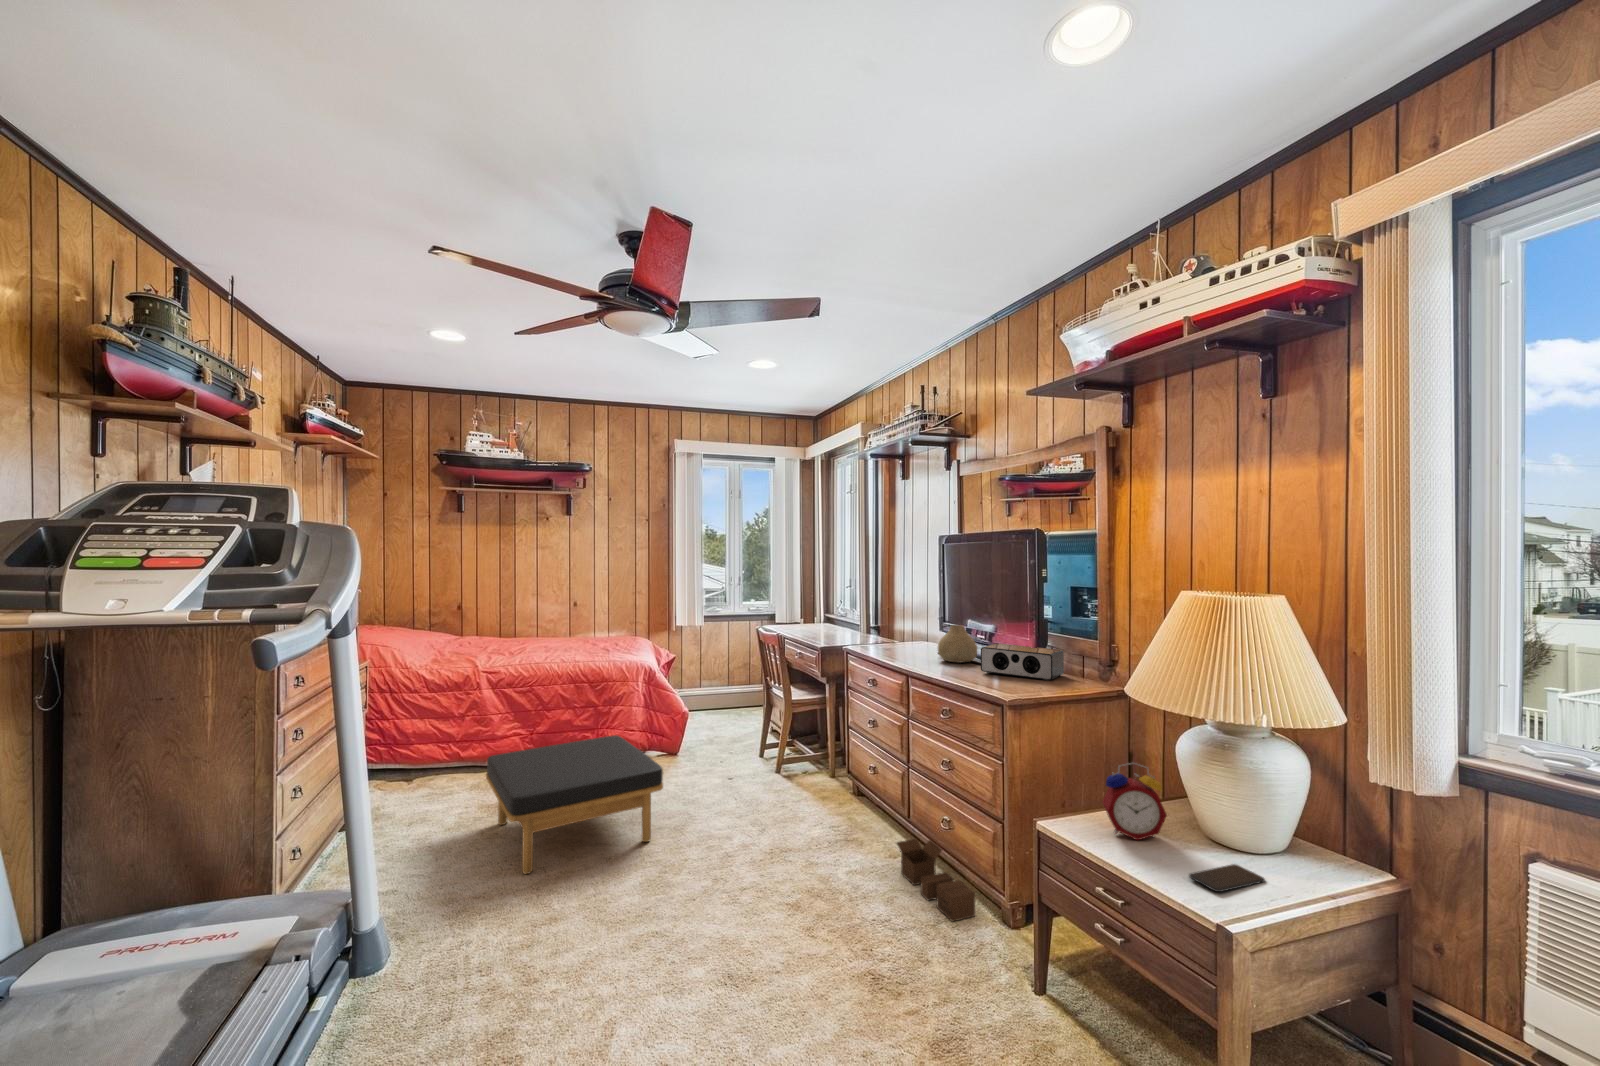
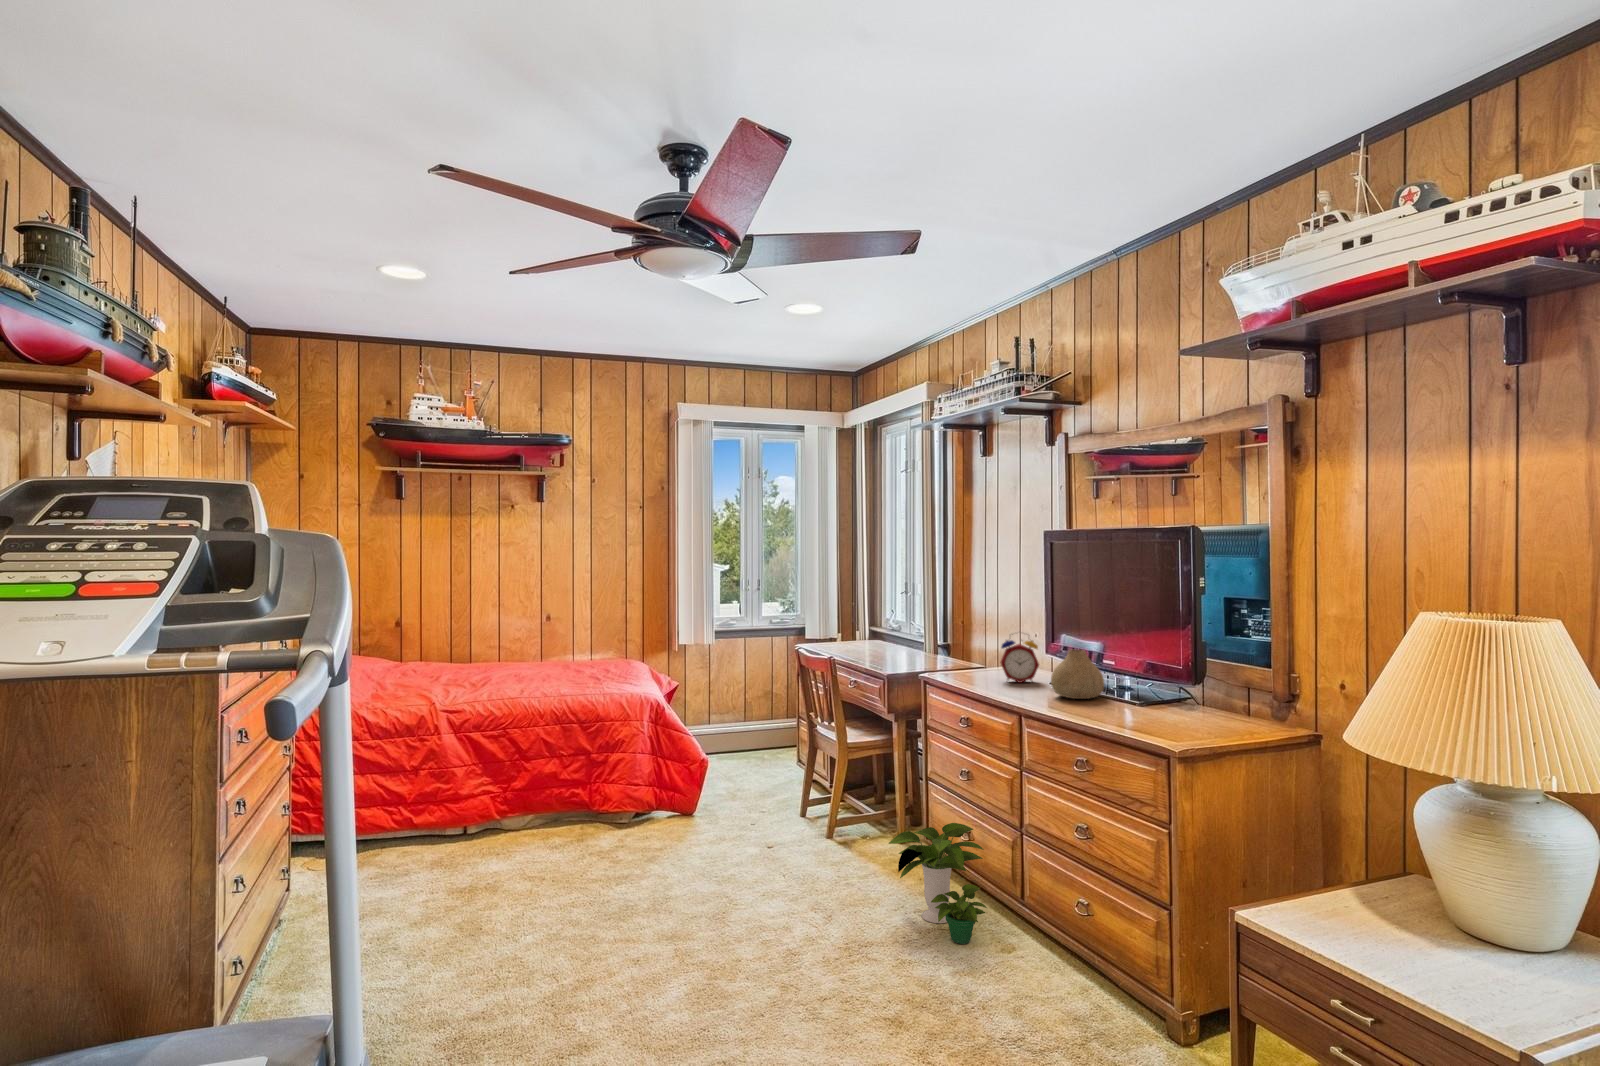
speaker: present [981,644,1064,680] -> none [1117,675,1227,724]
ottoman: present [486,735,663,874] -> none [464,794,698,978]
potted plant: none [812,758,886,851] -> present [889,823,987,944]
alarm clock: present [1103,762,1167,840] -> present [1000,634,1039,683]
cardboard box: present [897,839,975,921] -> none [1006,928,1122,1037]
smartphone: present [1189,864,1265,892] -> none [1448,969,1548,1007]

